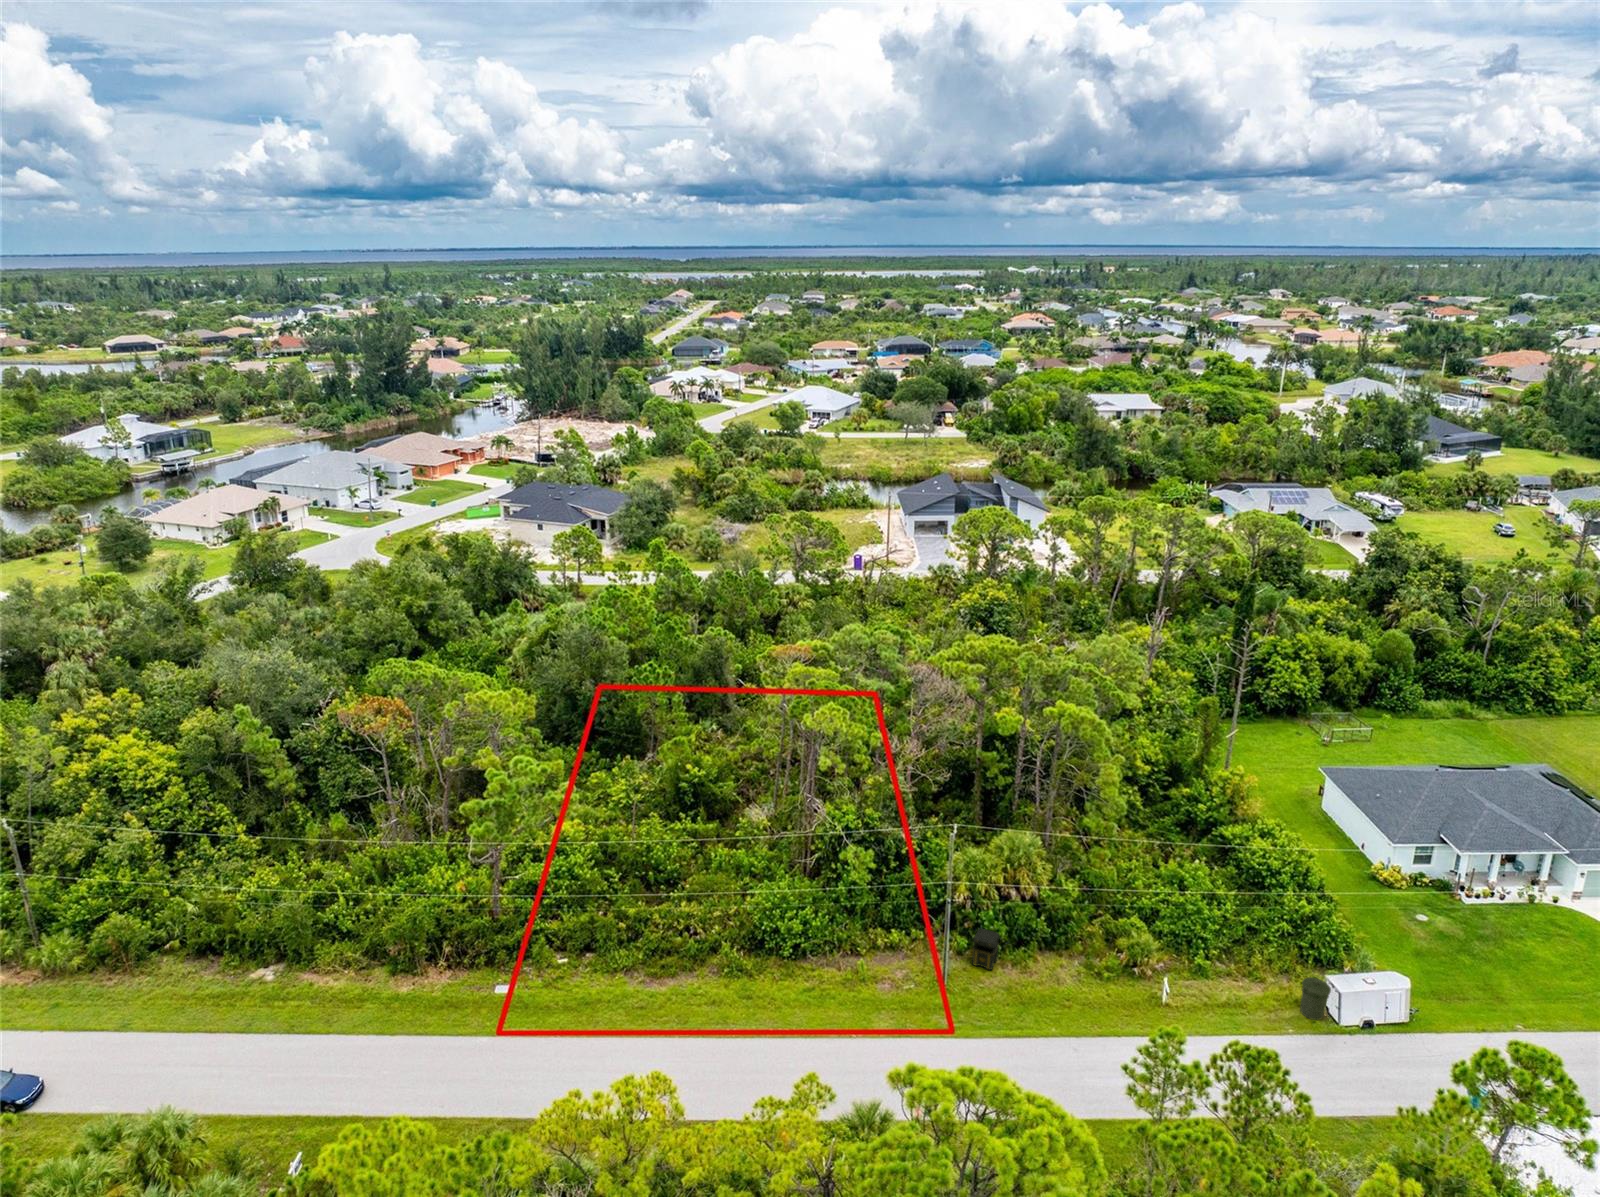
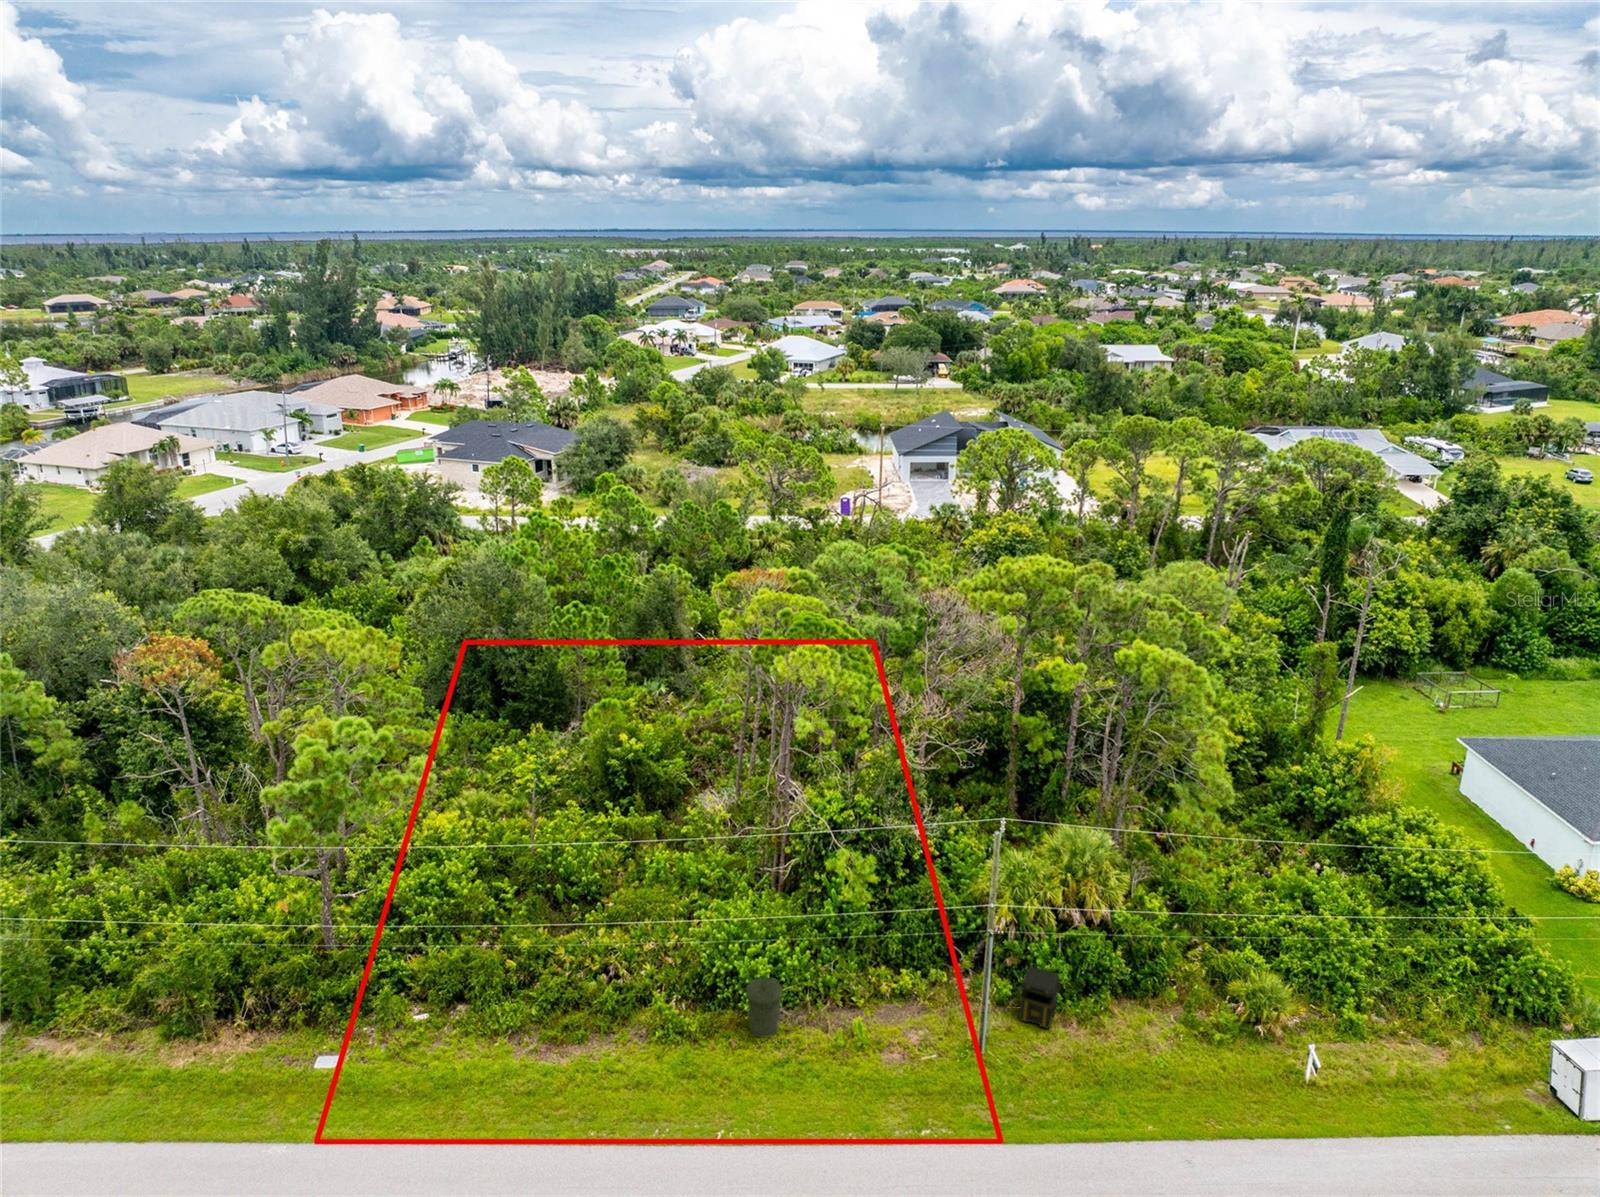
trash can: present [1300,977,1331,1020] -> present [746,978,782,1038]

